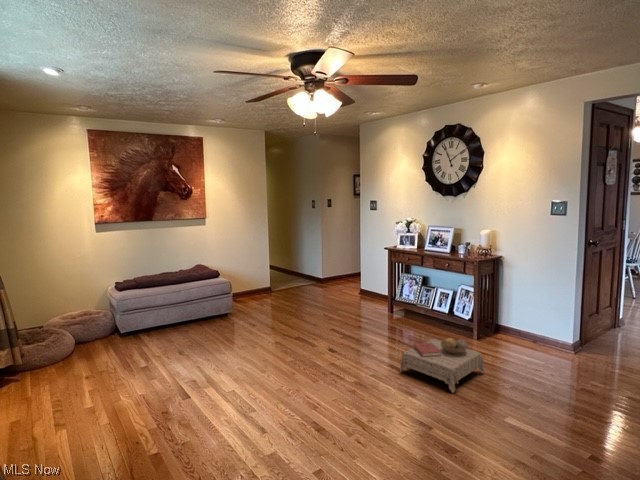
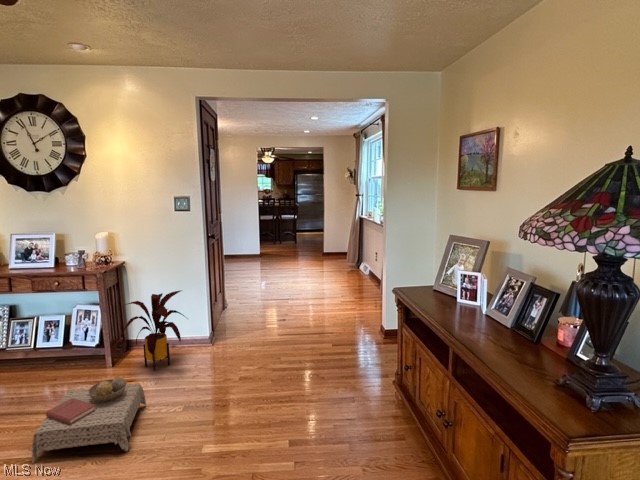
house plant: none [482,288,549,355] -> present [123,290,185,371]

